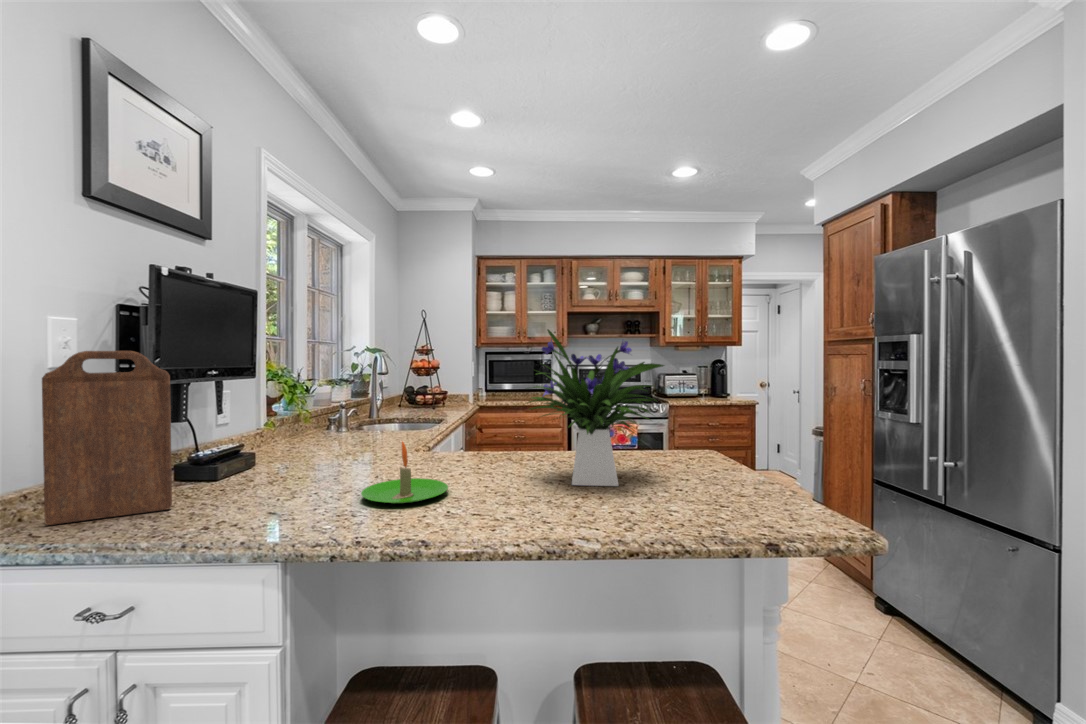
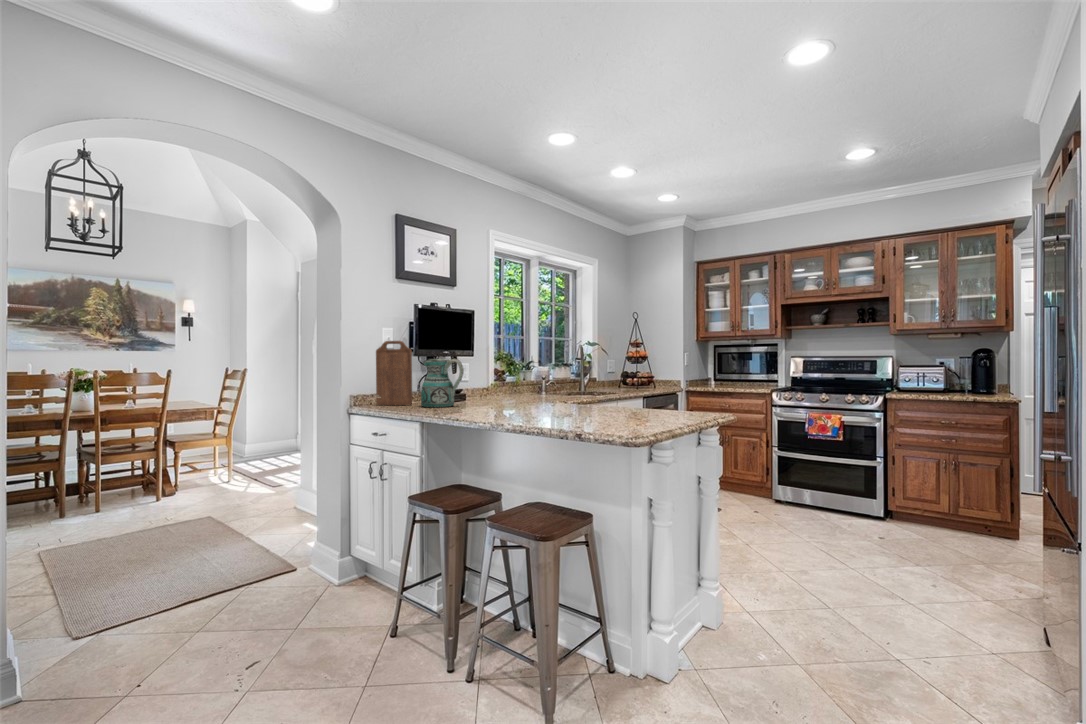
flower arrangement: present [530,330,664,486] -> none [530,325,620,415]
ceramic pitcher: none [212,392,326,512] -> present [421,359,464,408]
candle: present [361,441,448,504] -> none [466,382,507,410]

